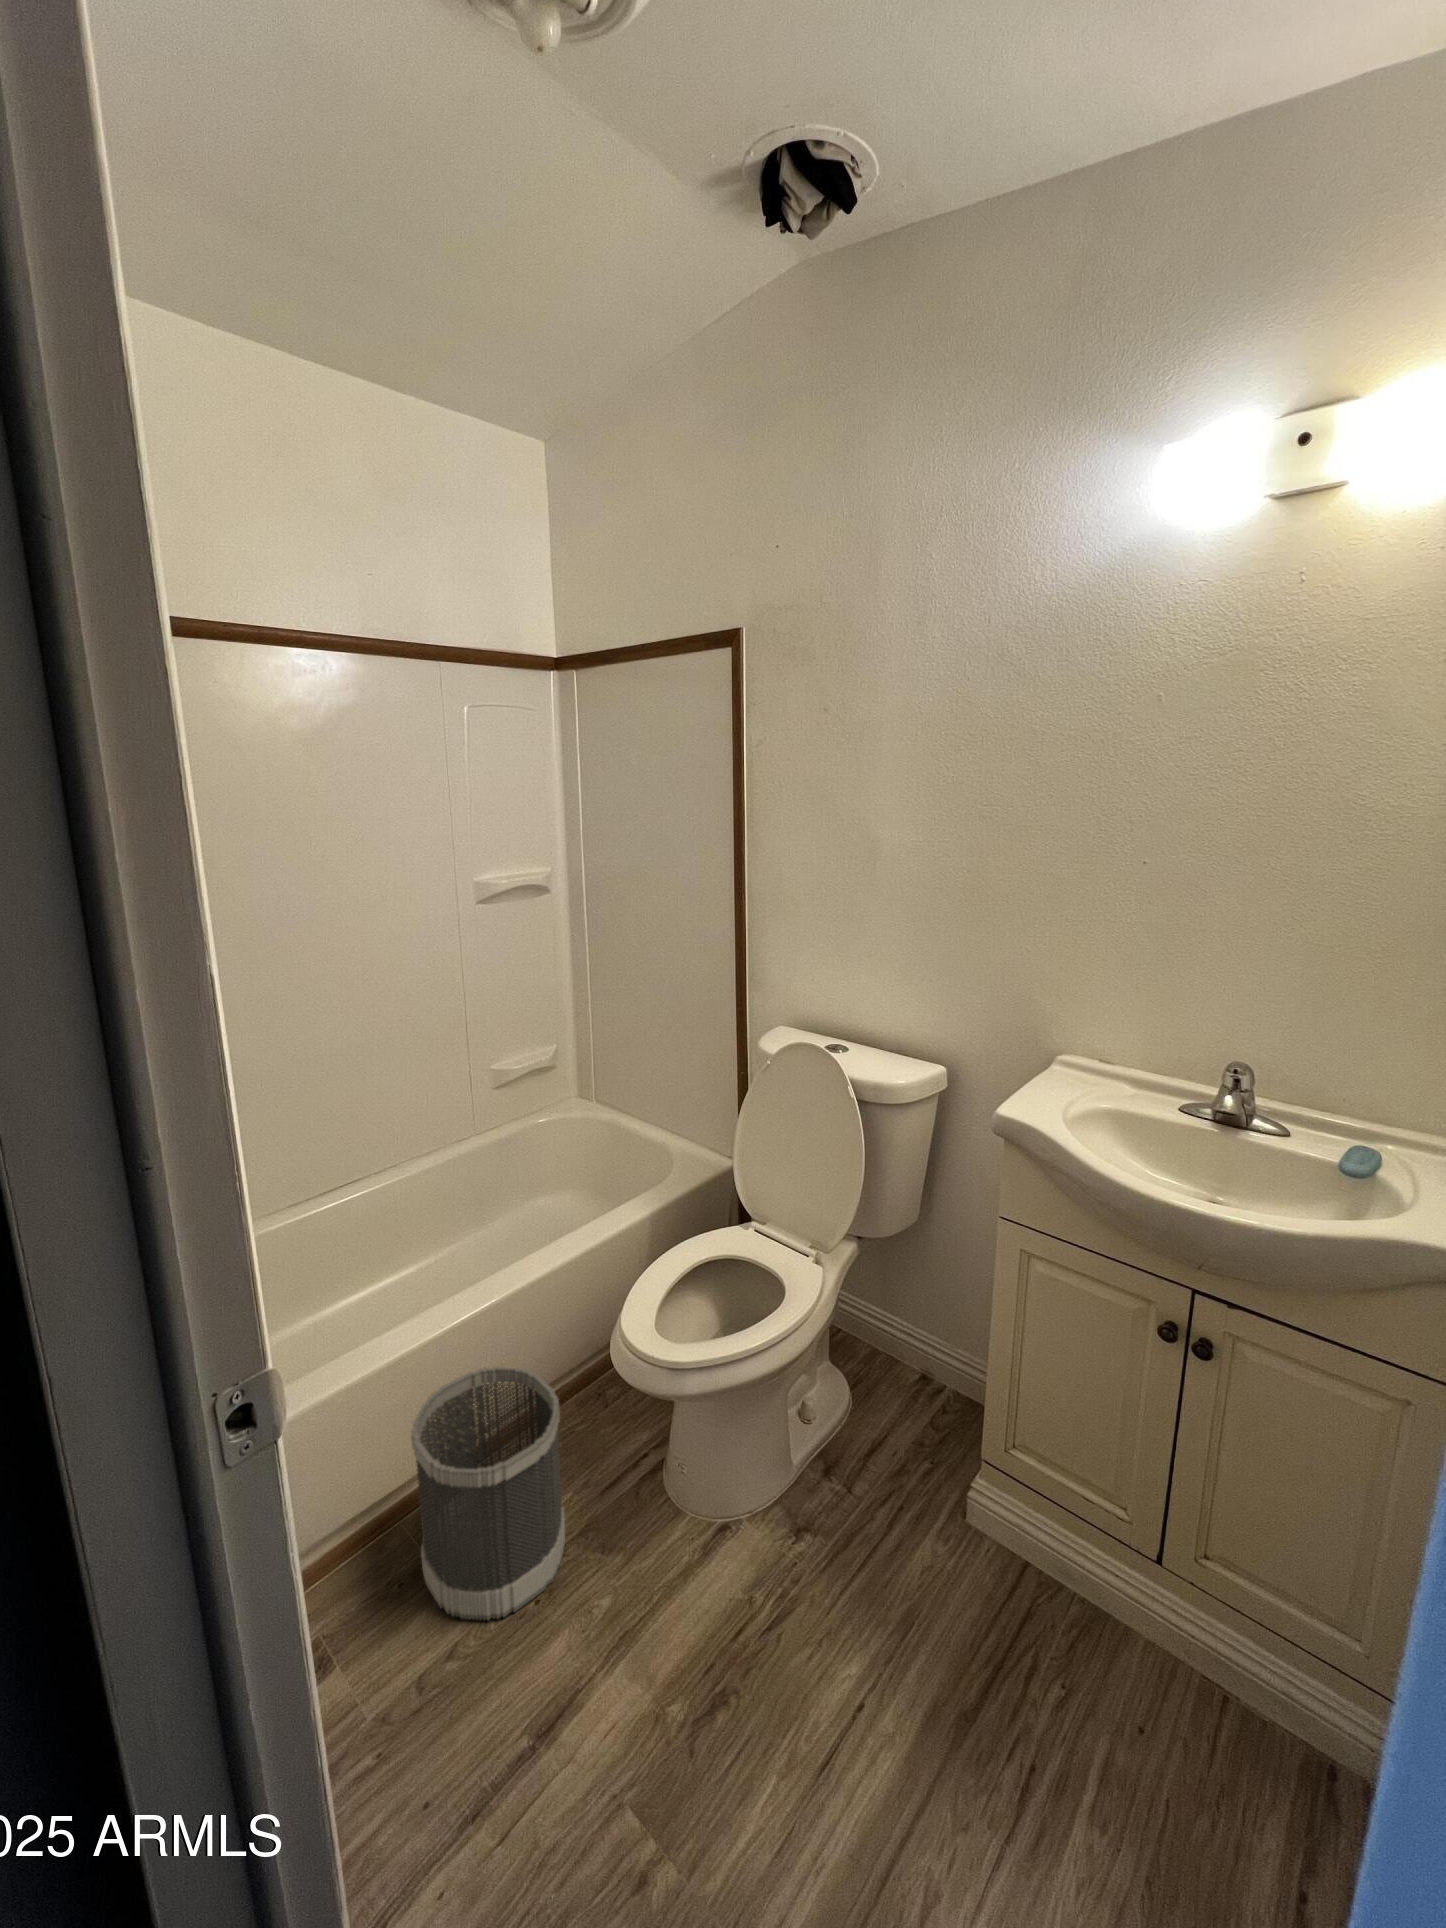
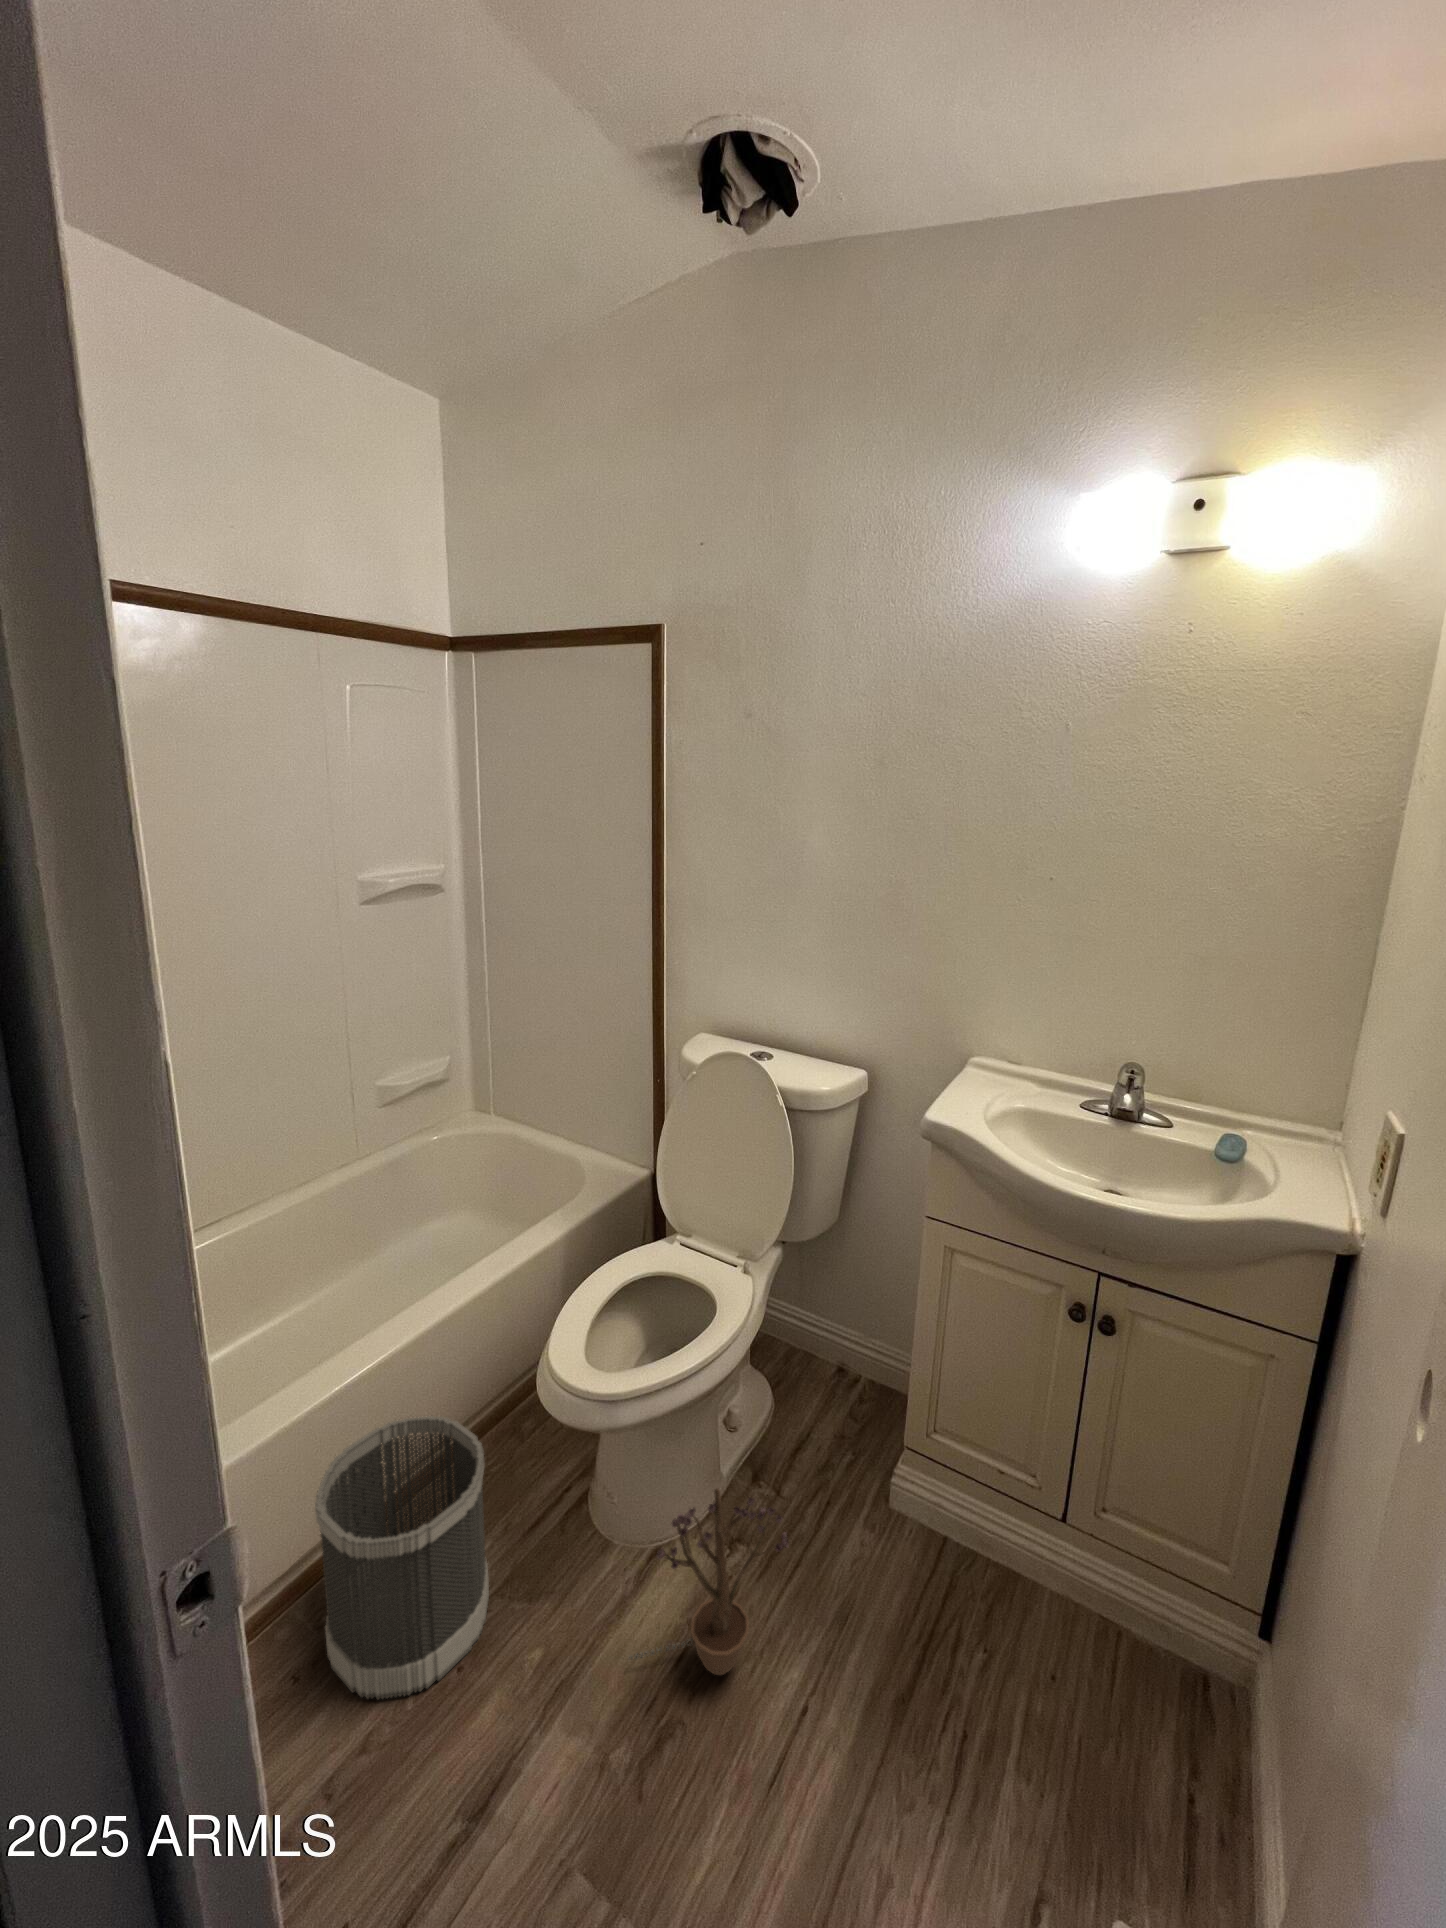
decorative plant: none [687,1466,844,1657] -> present [628,1489,788,1675]

